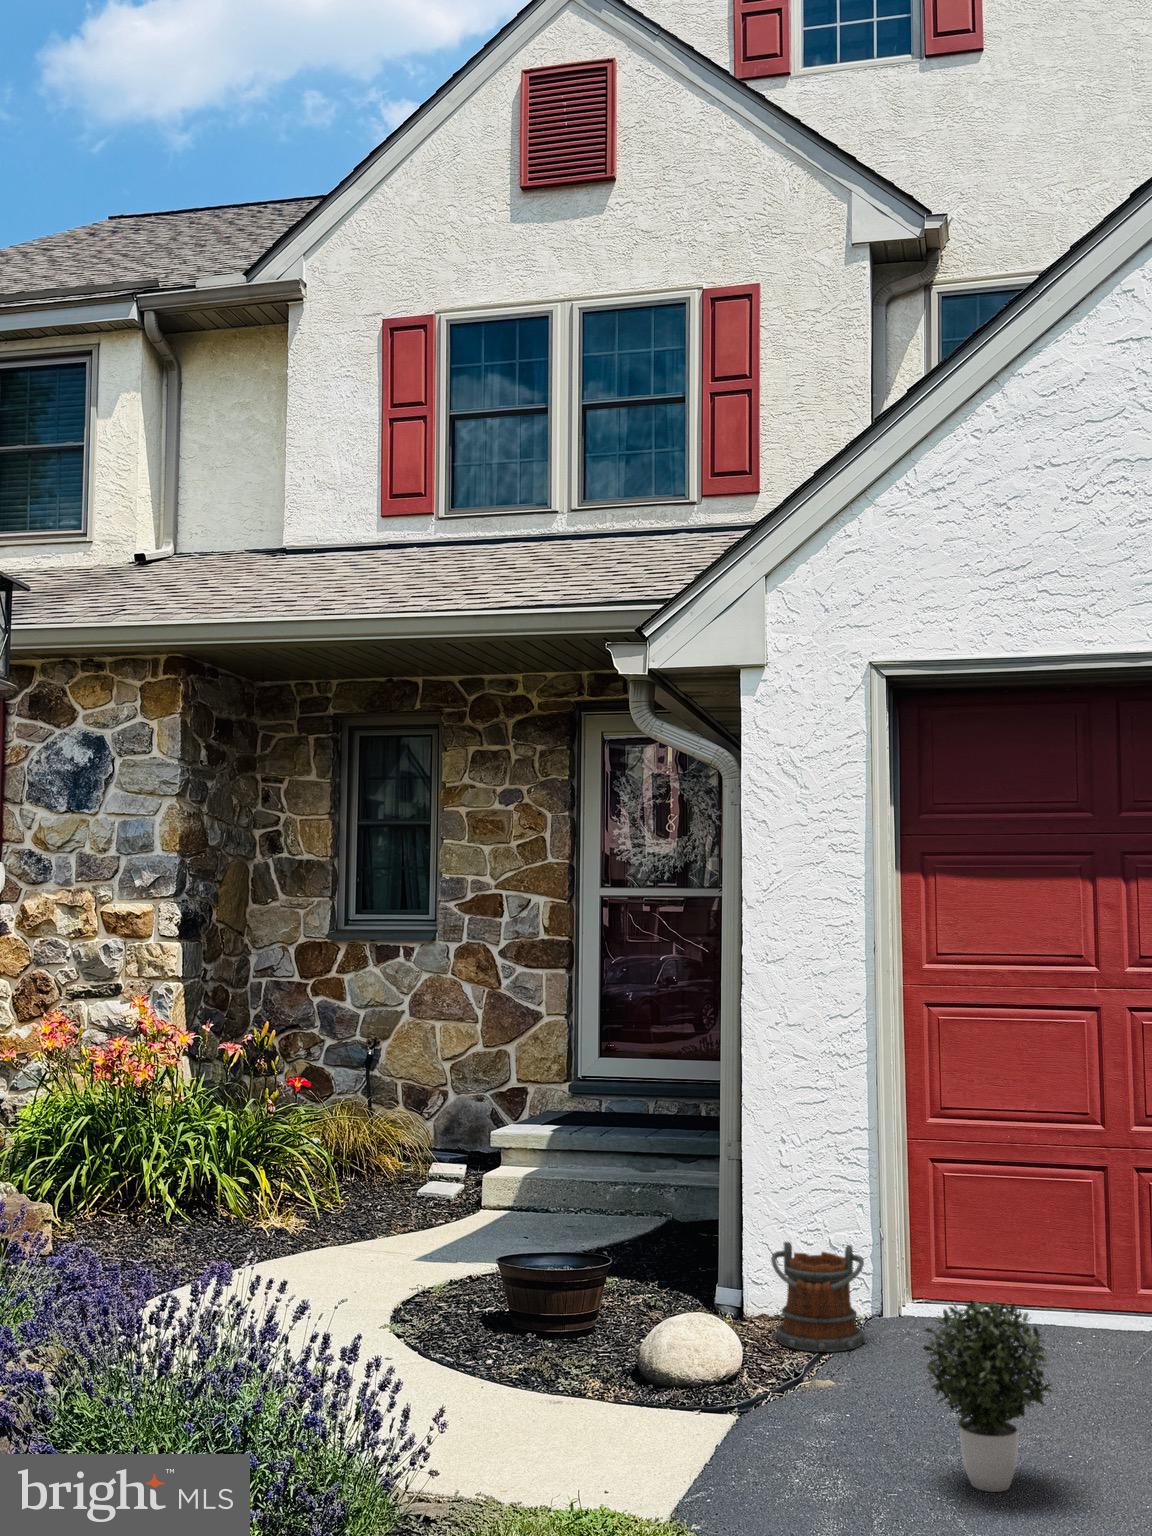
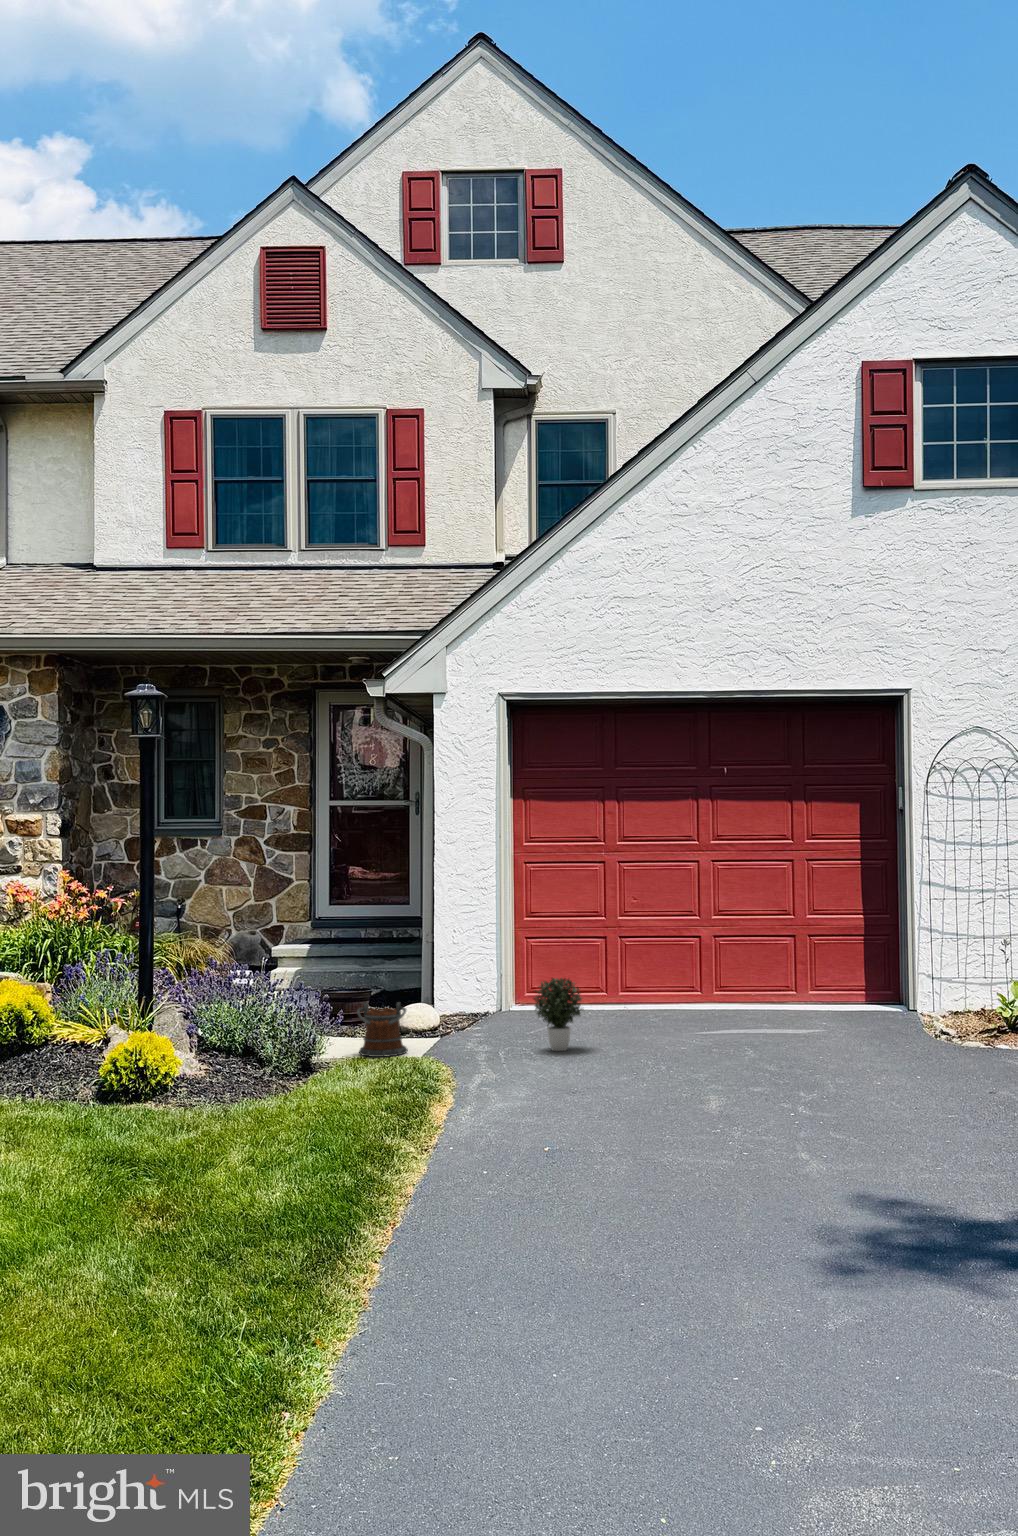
bucket: present [771,1242,866,1352] -> present [357,1002,408,1057]

